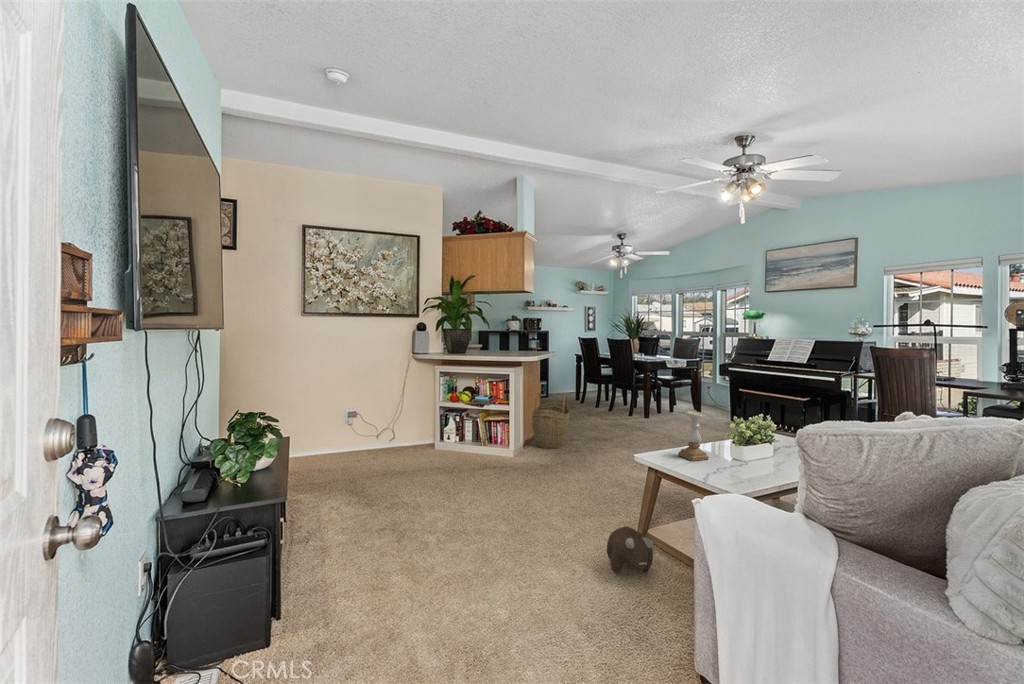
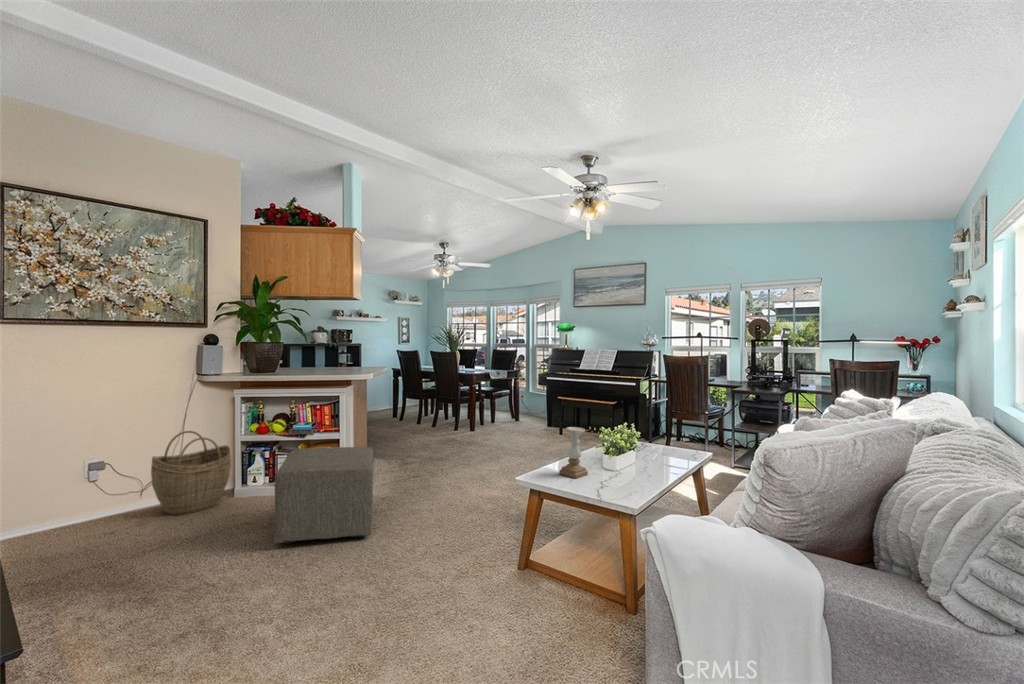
woven basket: present [532,393,570,449] -> present [151,431,231,515]
ottoman: none [449,414,530,490] -> present [274,447,374,544]
plush toy: present [607,527,654,573] -> none [504,561,561,617]

